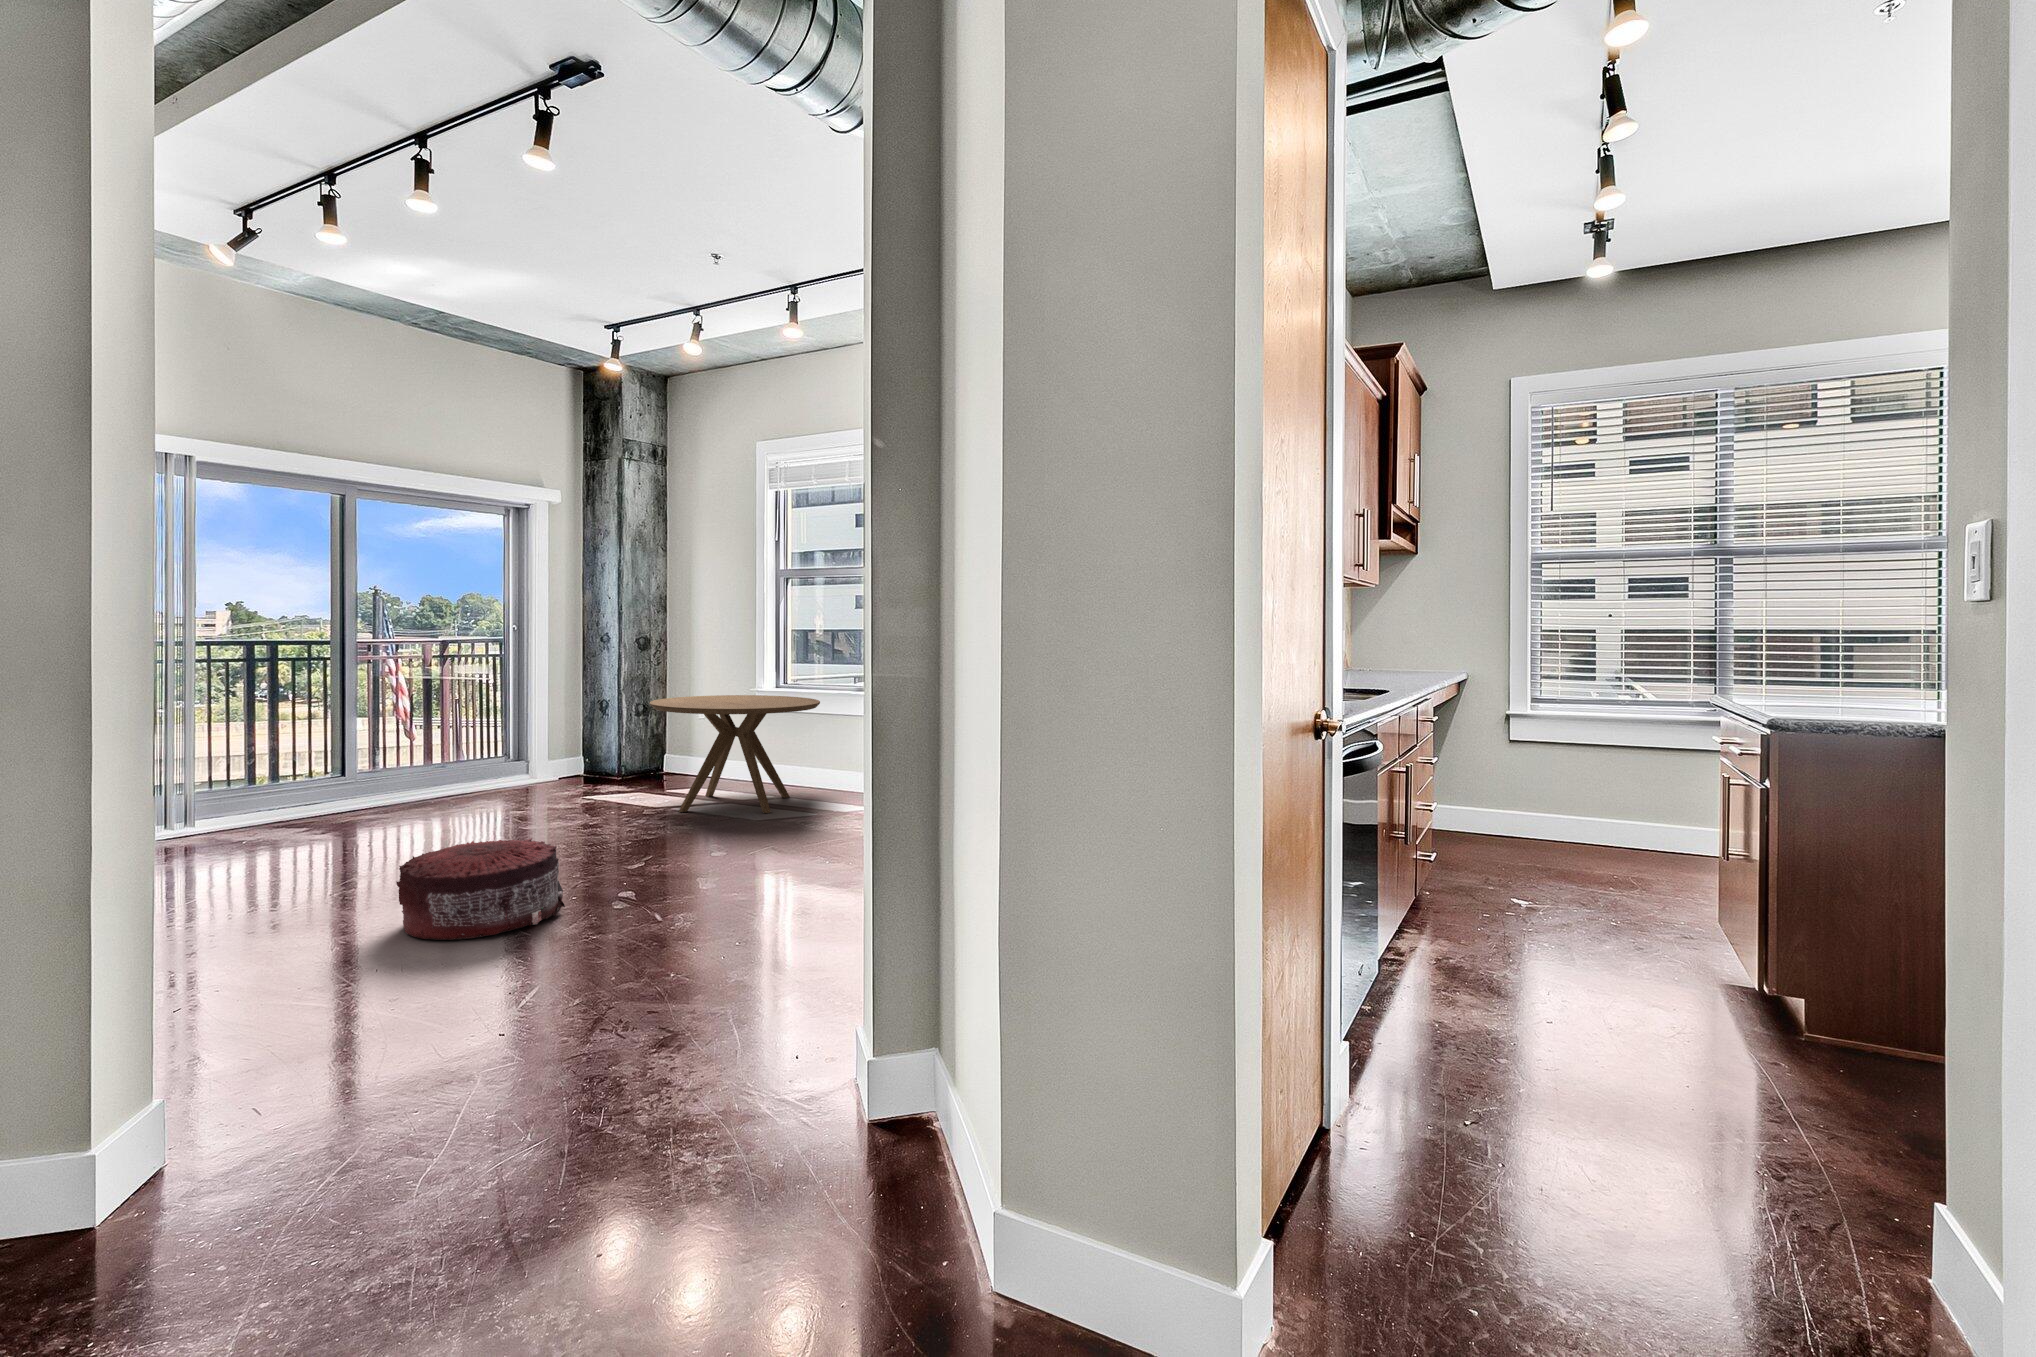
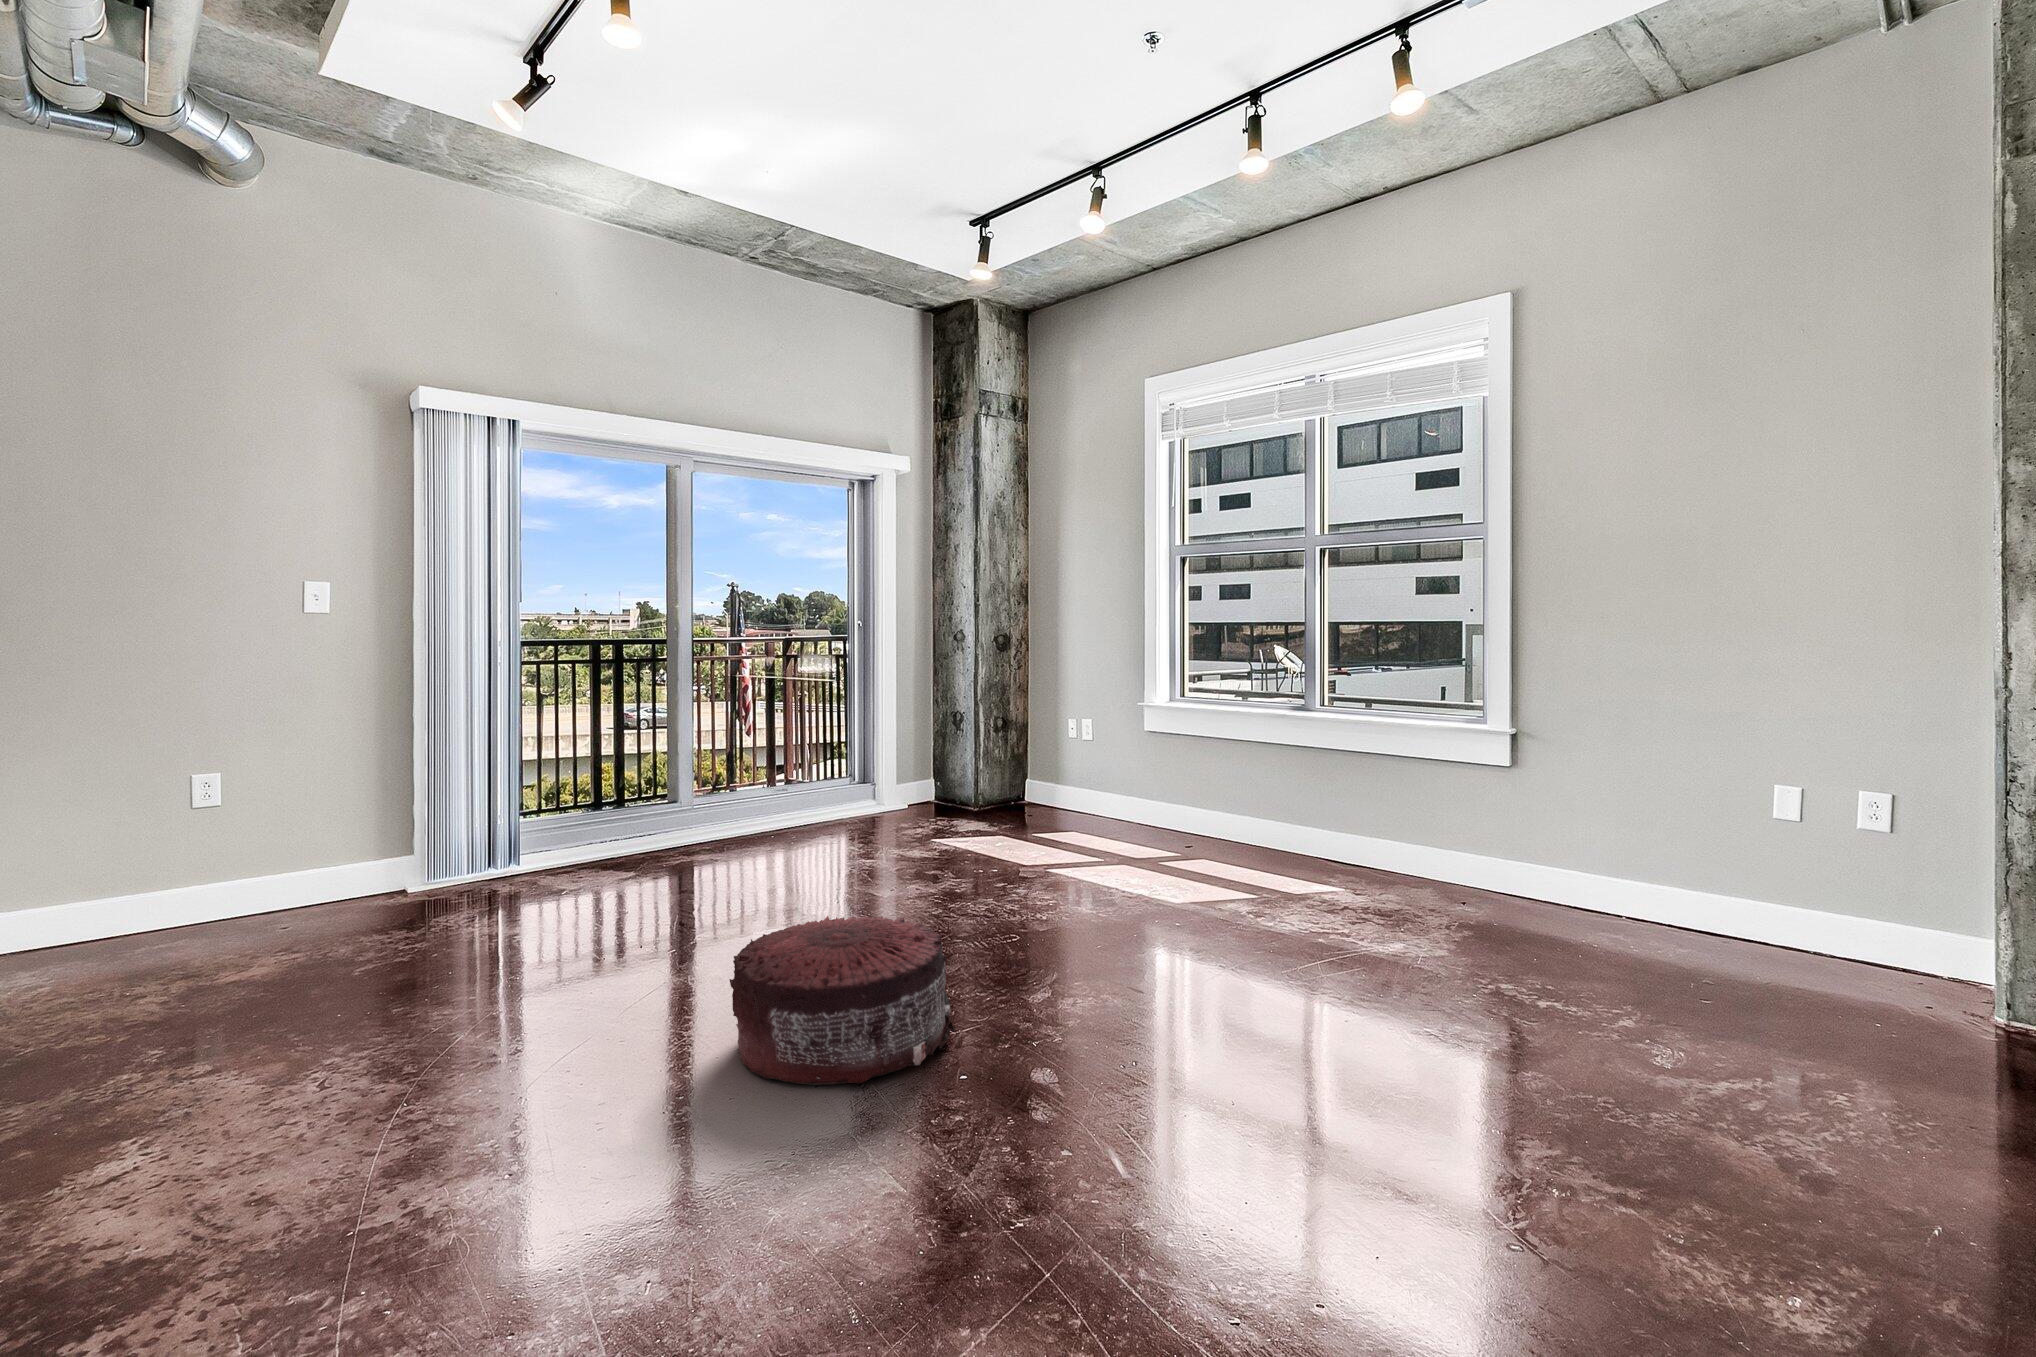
dining table: present [649,695,820,813] -> none [1023,707,1244,870]

